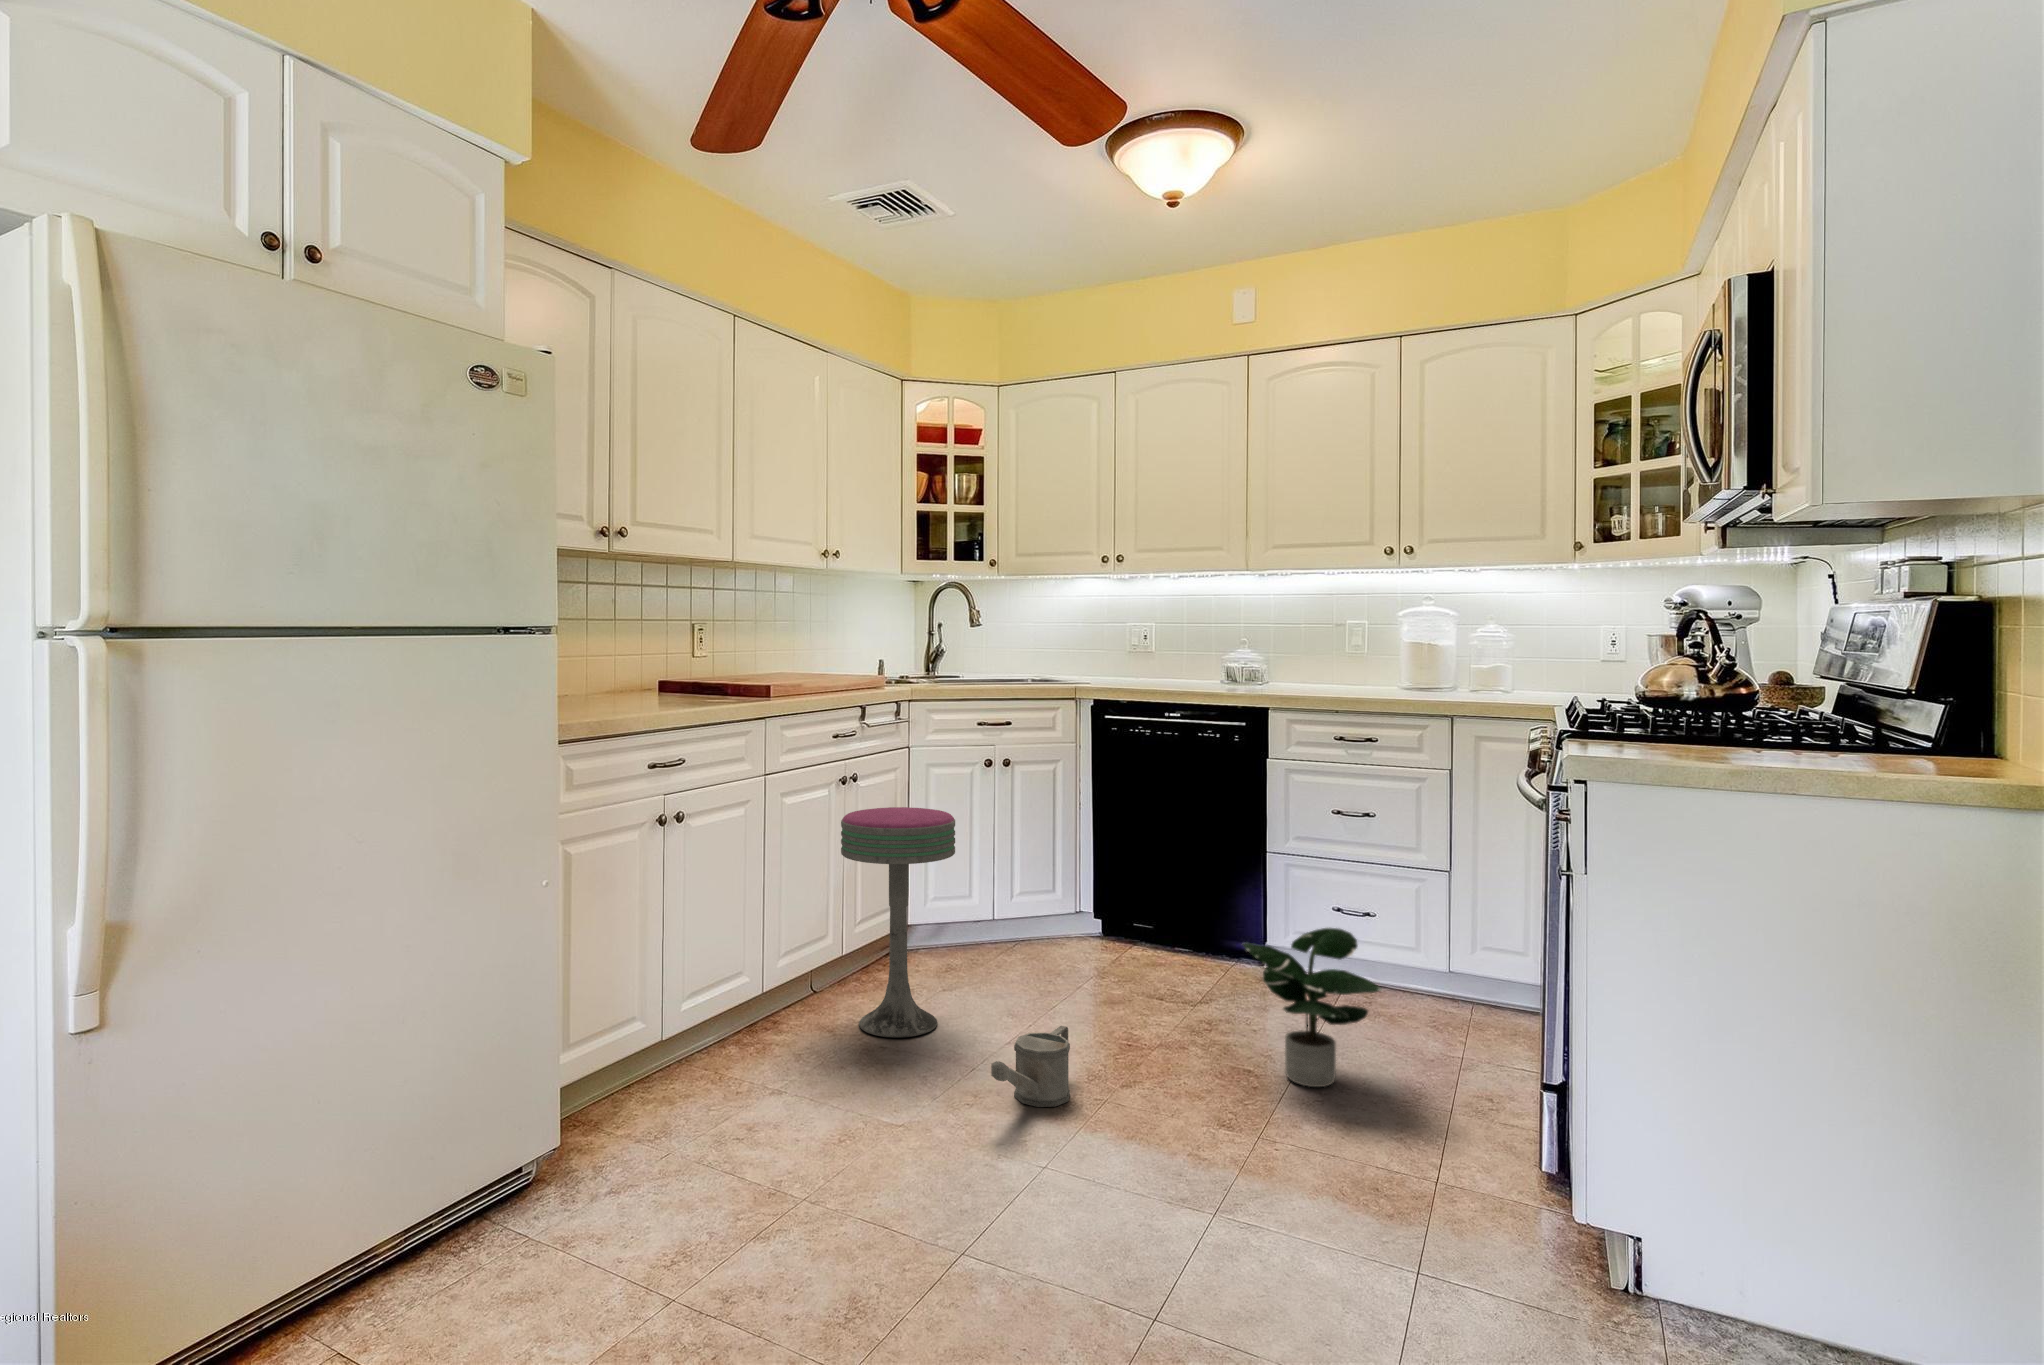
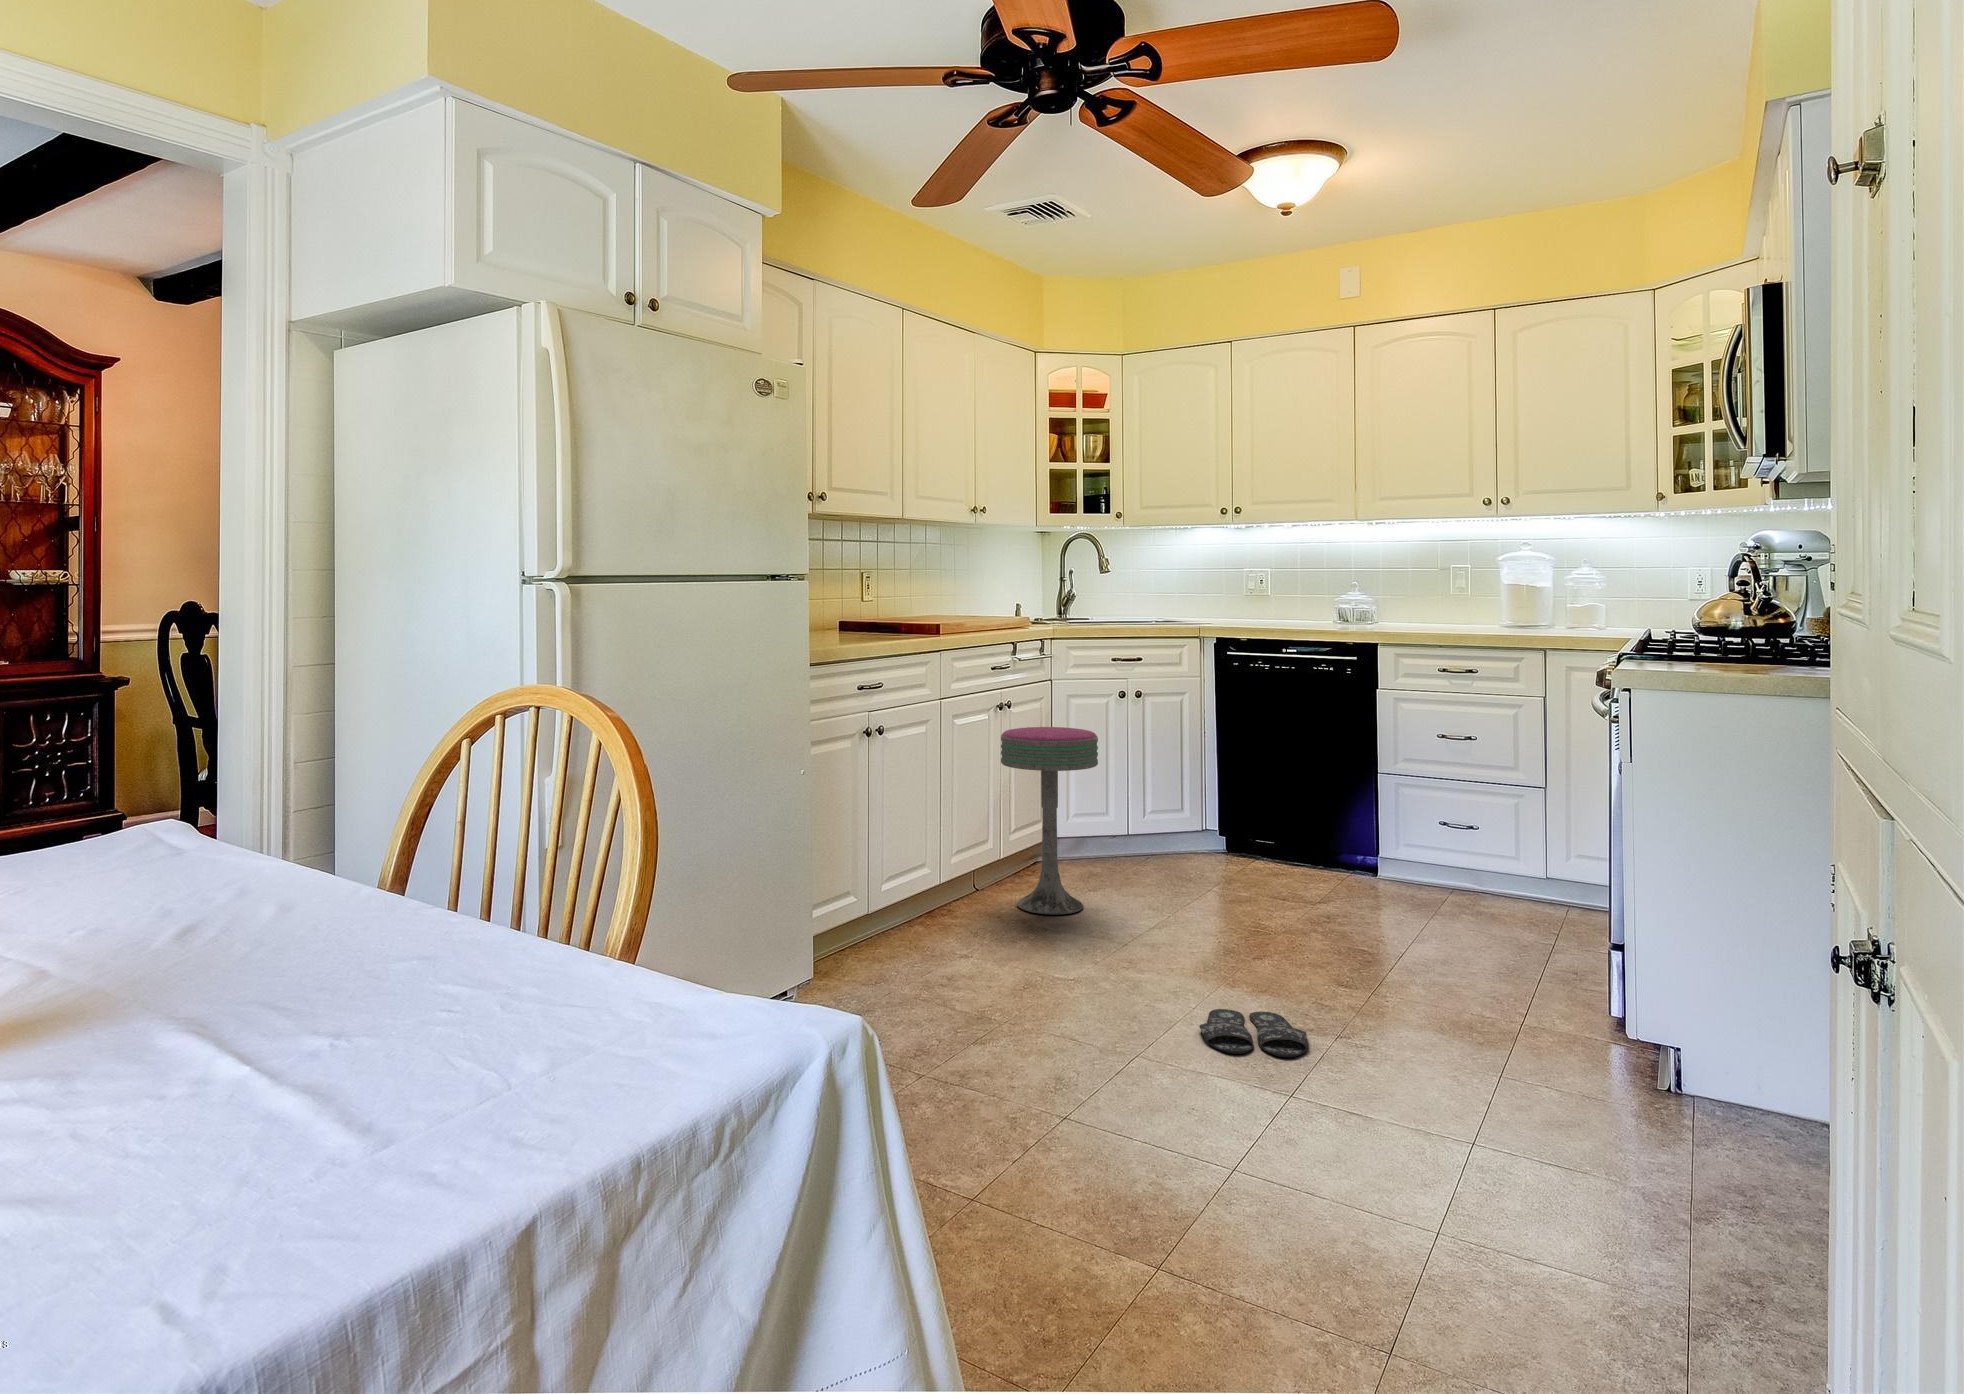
potted plant: present [1243,928,1381,1087] -> none [1351,829,1476,960]
watering can: present [991,1026,1070,1107] -> none [1139,903,1202,963]
slippers: none [1058,1182,1192,1265] -> present [1199,1009,1308,1057]

